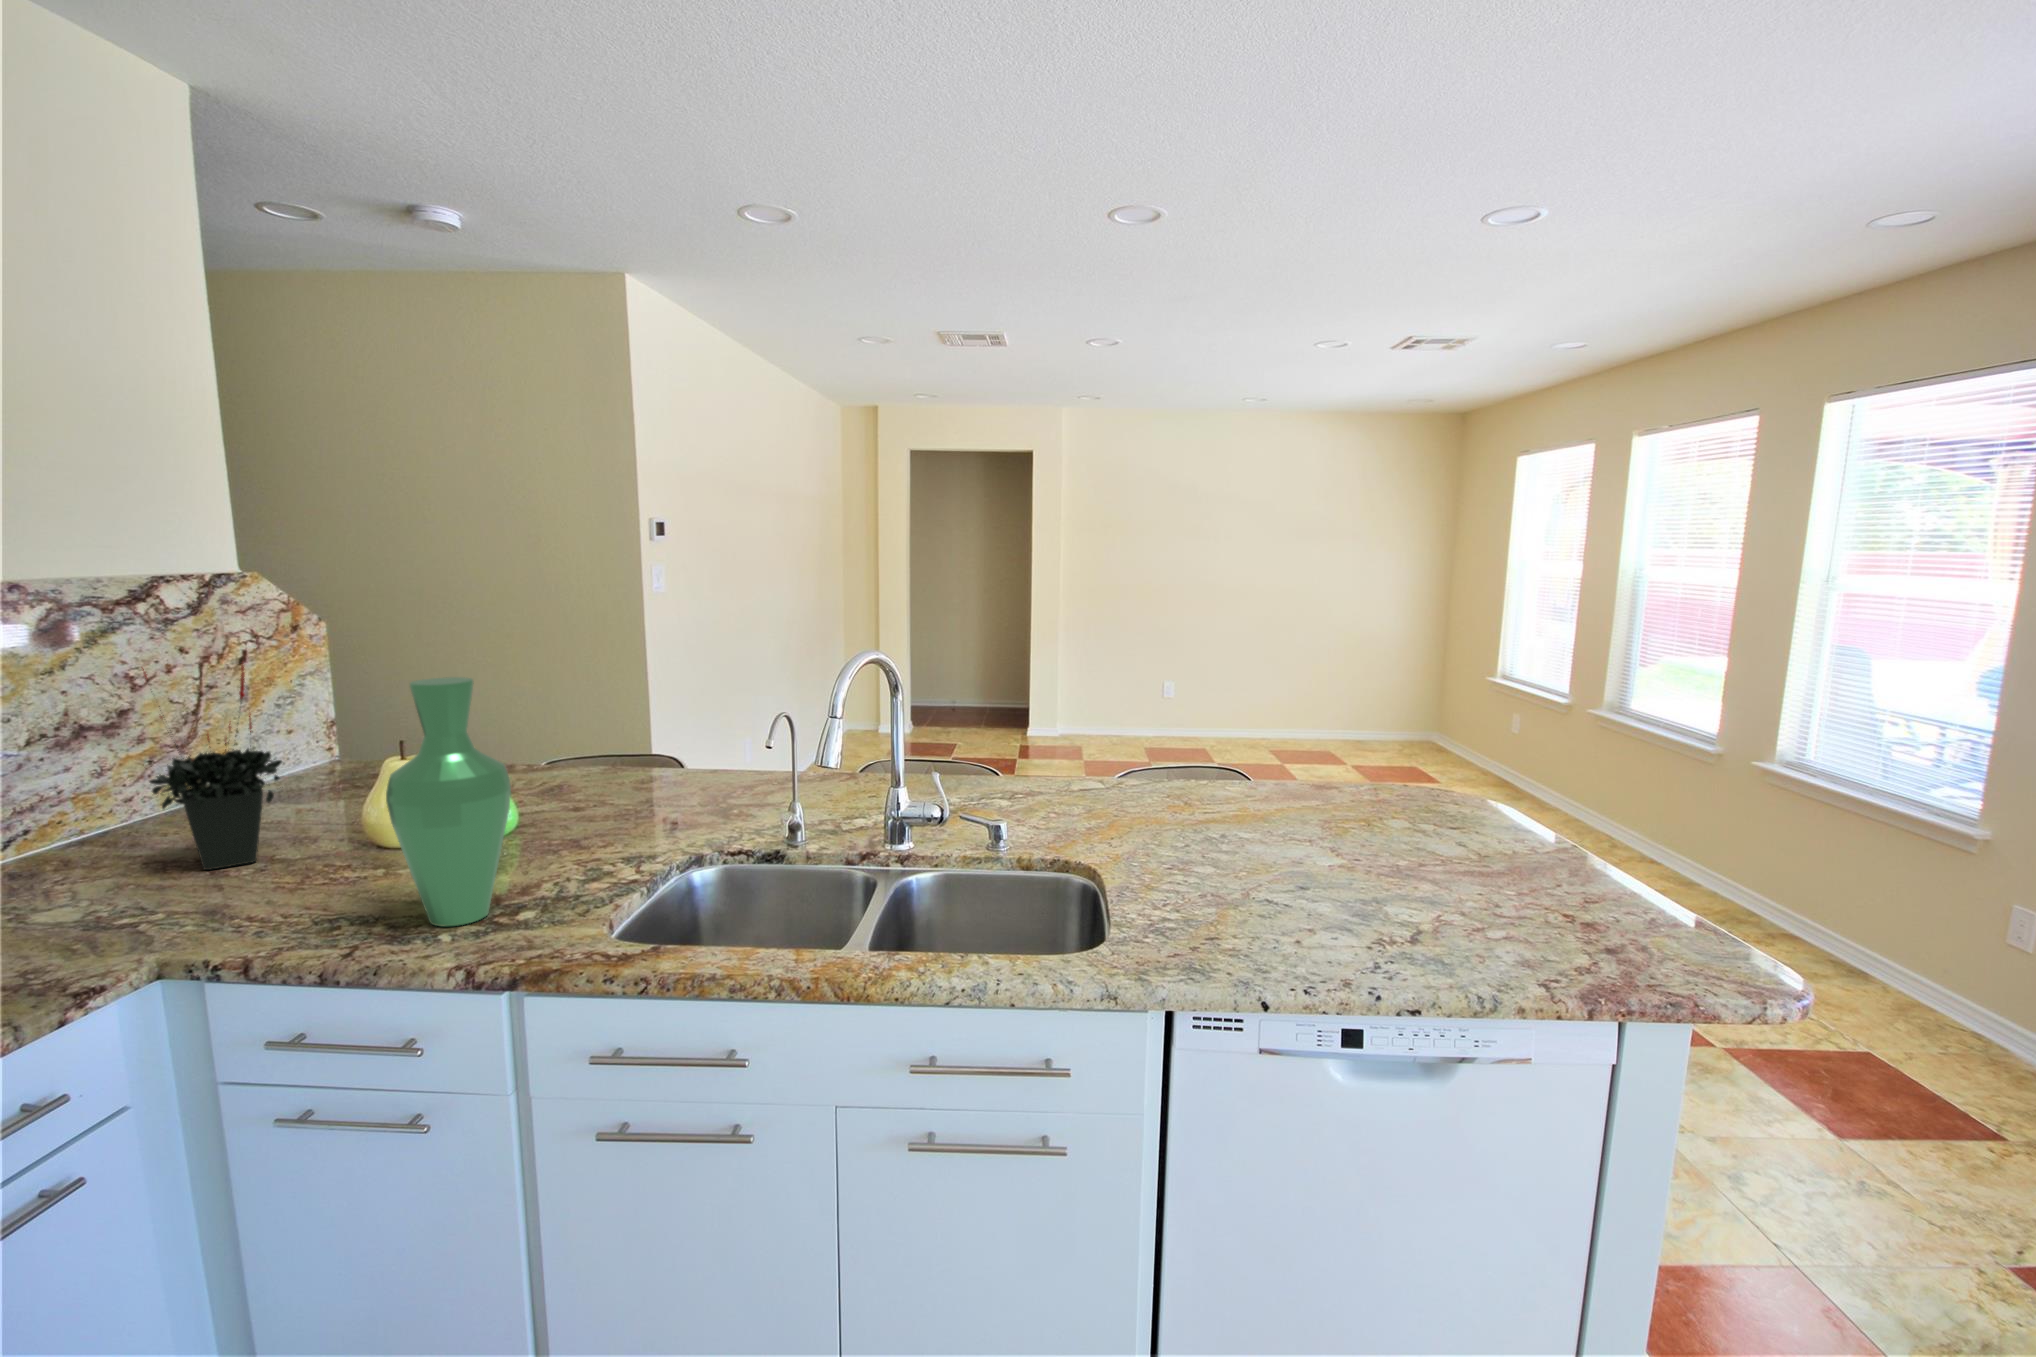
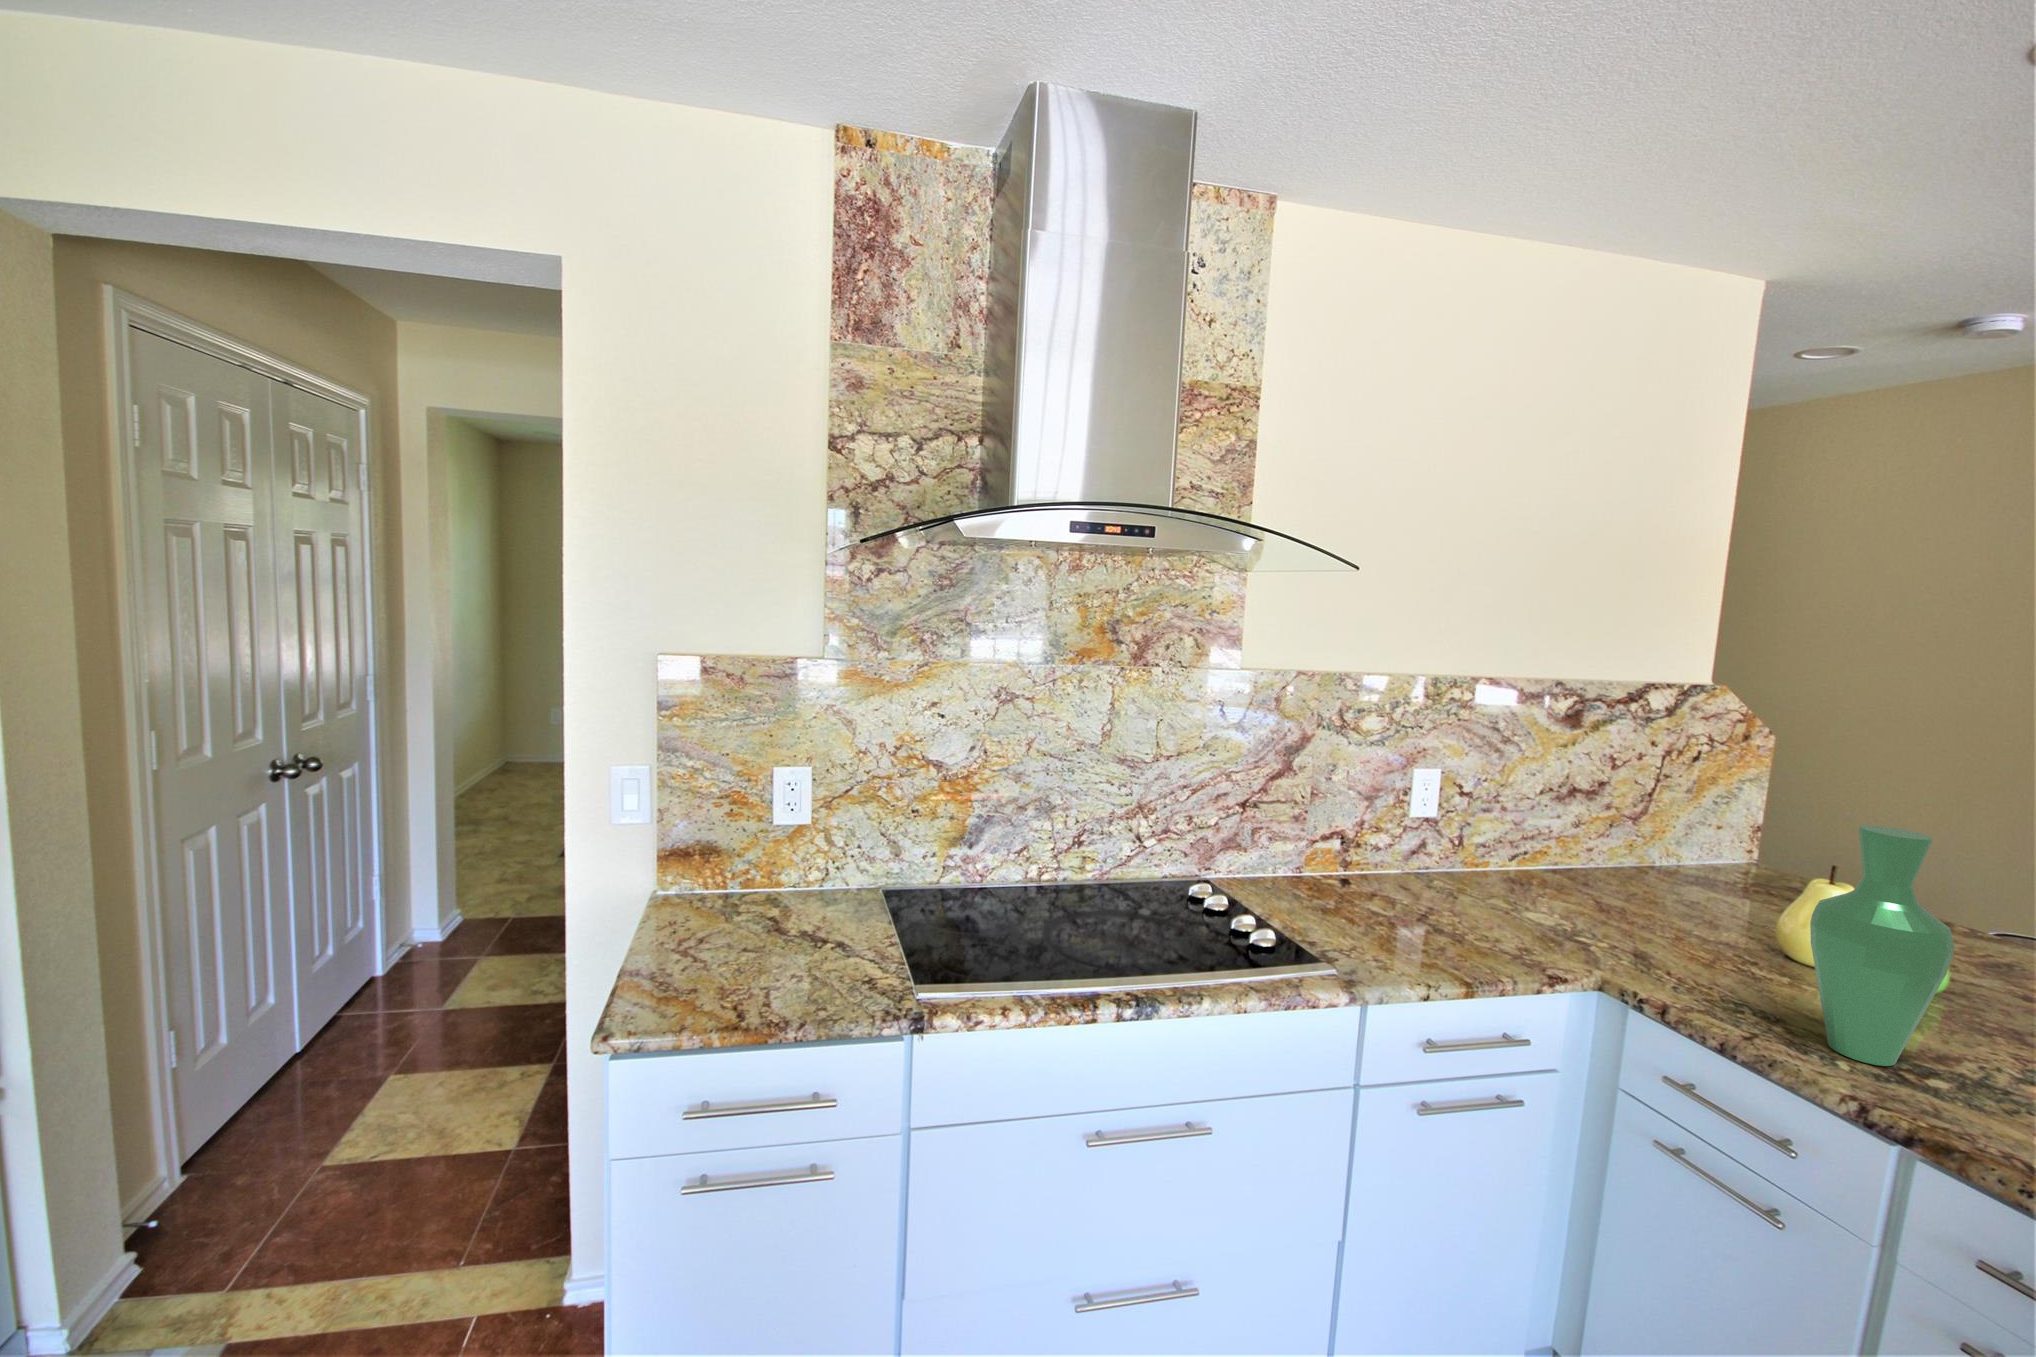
potted plant: present [143,664,282,870] -> none [1614,758,1717,926]

